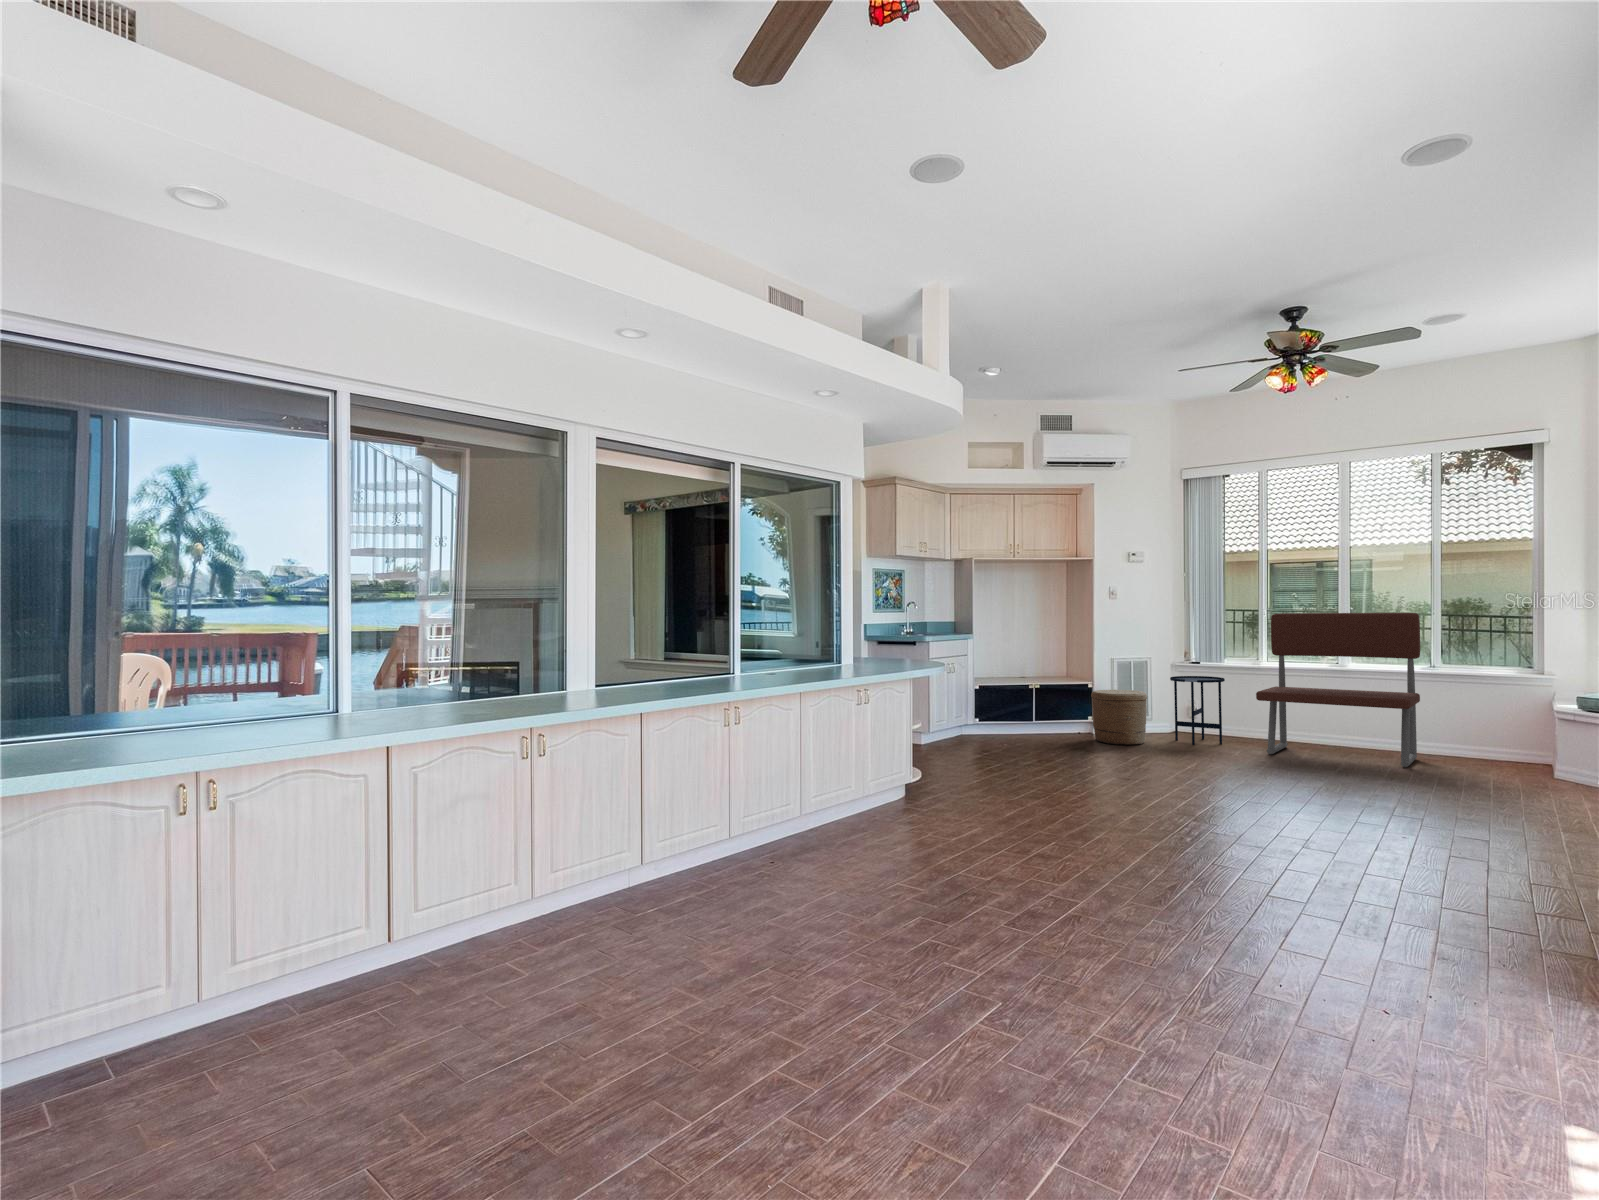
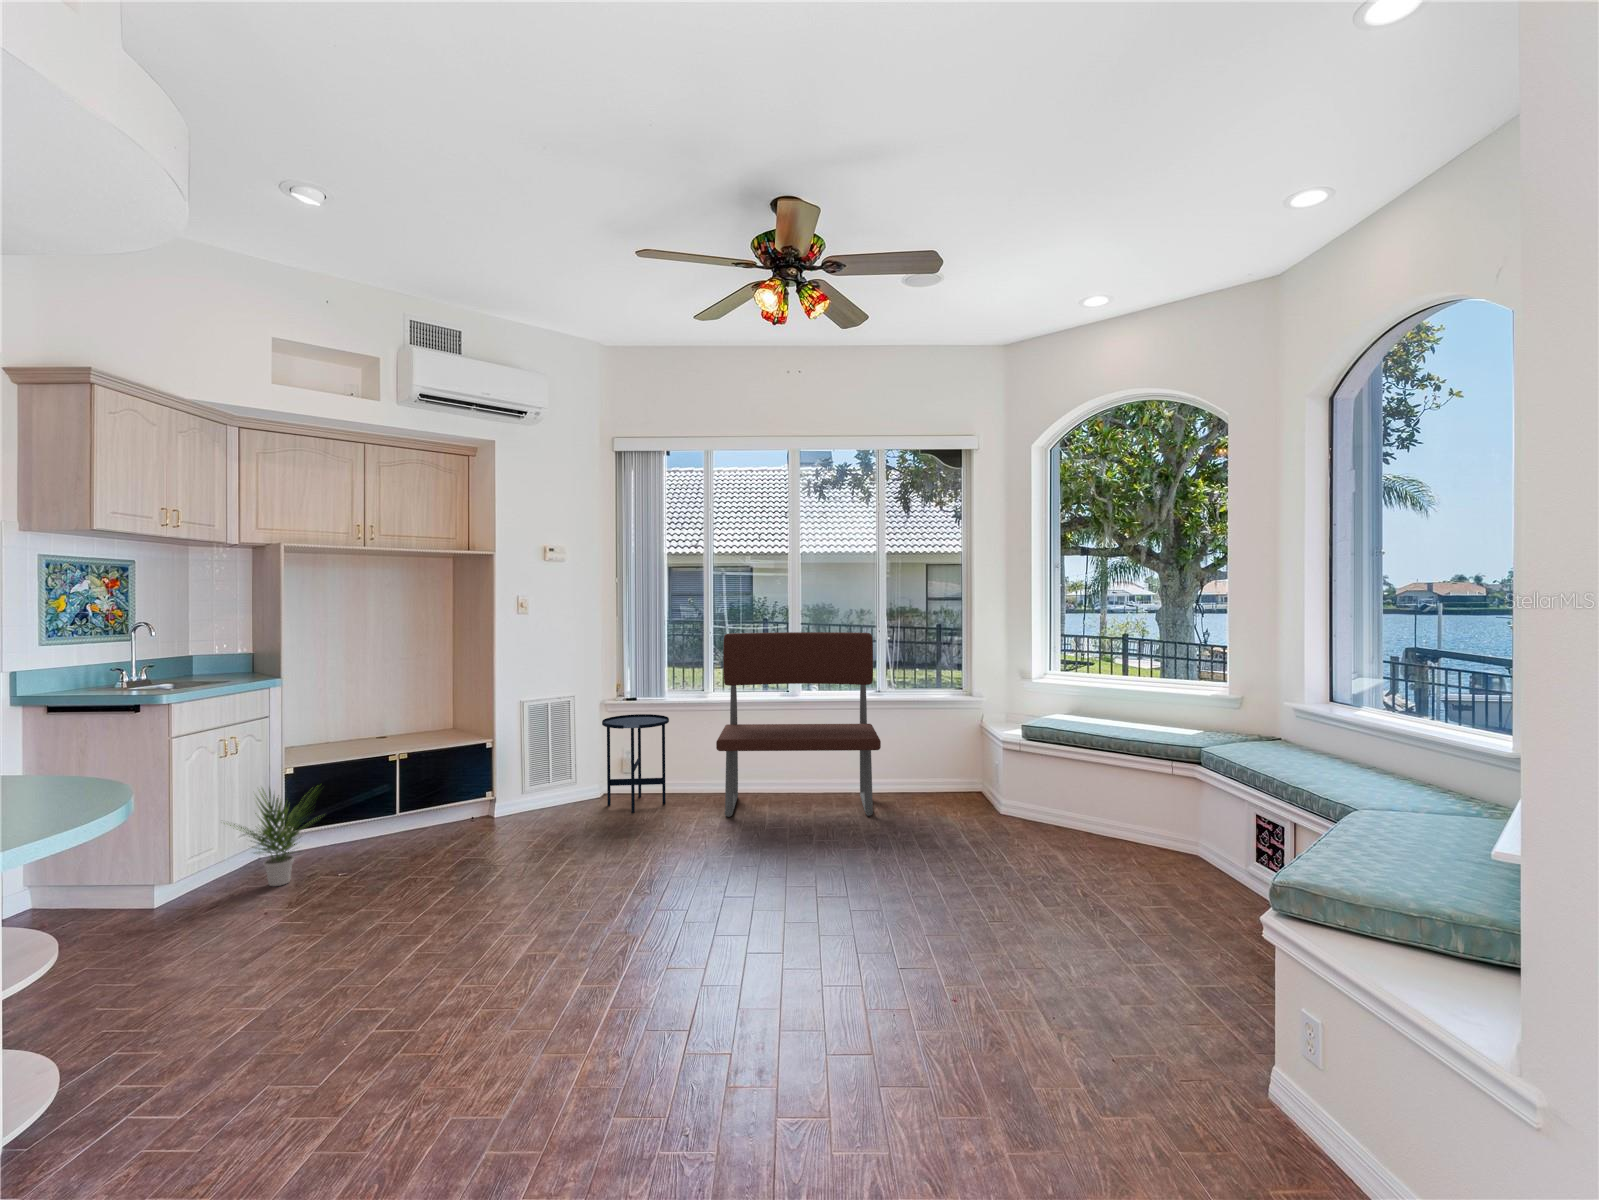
woven basket: present [1091,690,1147,745] -> none [492,744,574,833]
potted plant: none [948,692,998,745] -> present [230,789,315,886]

